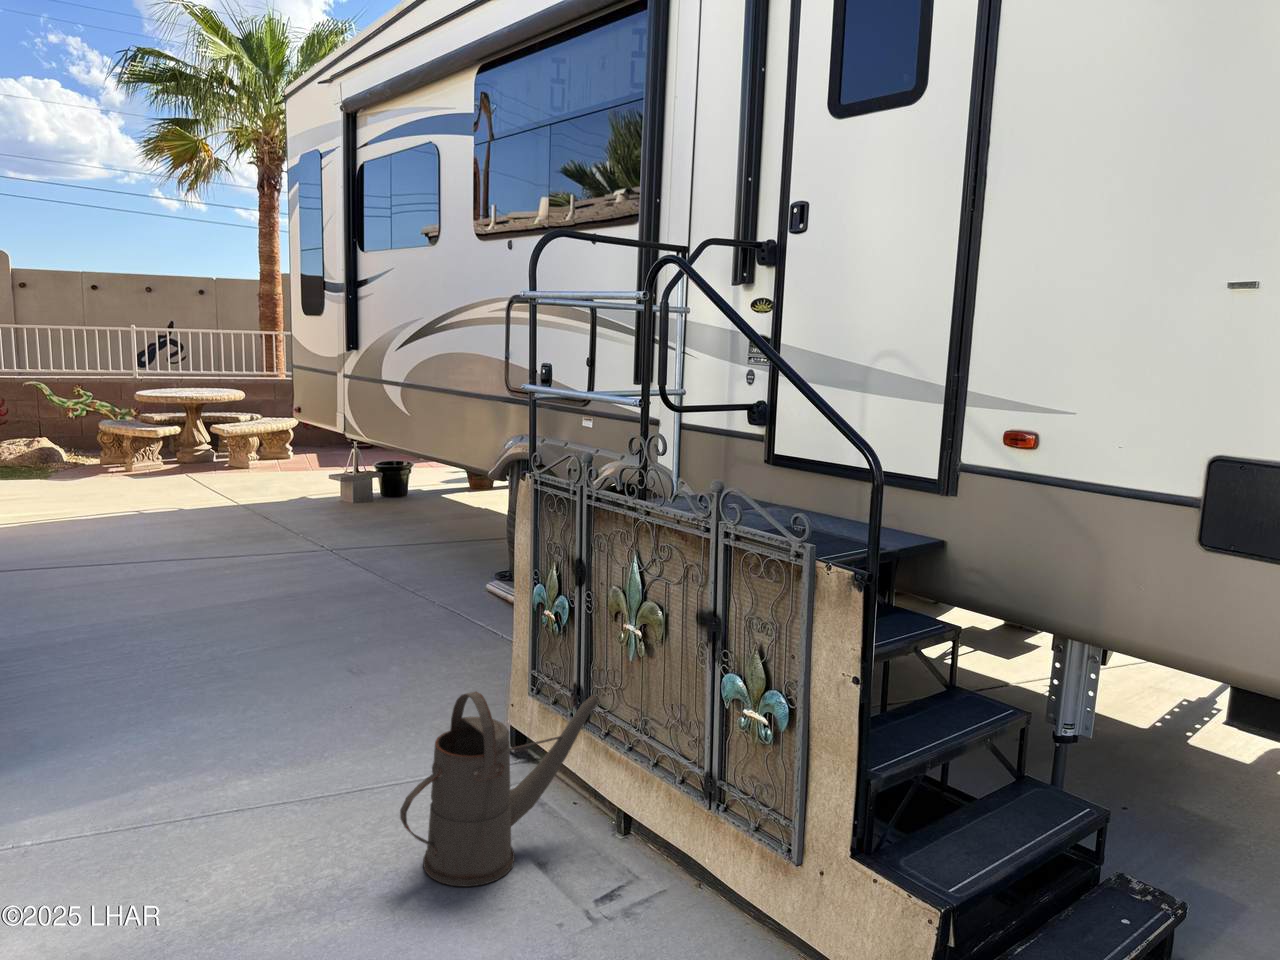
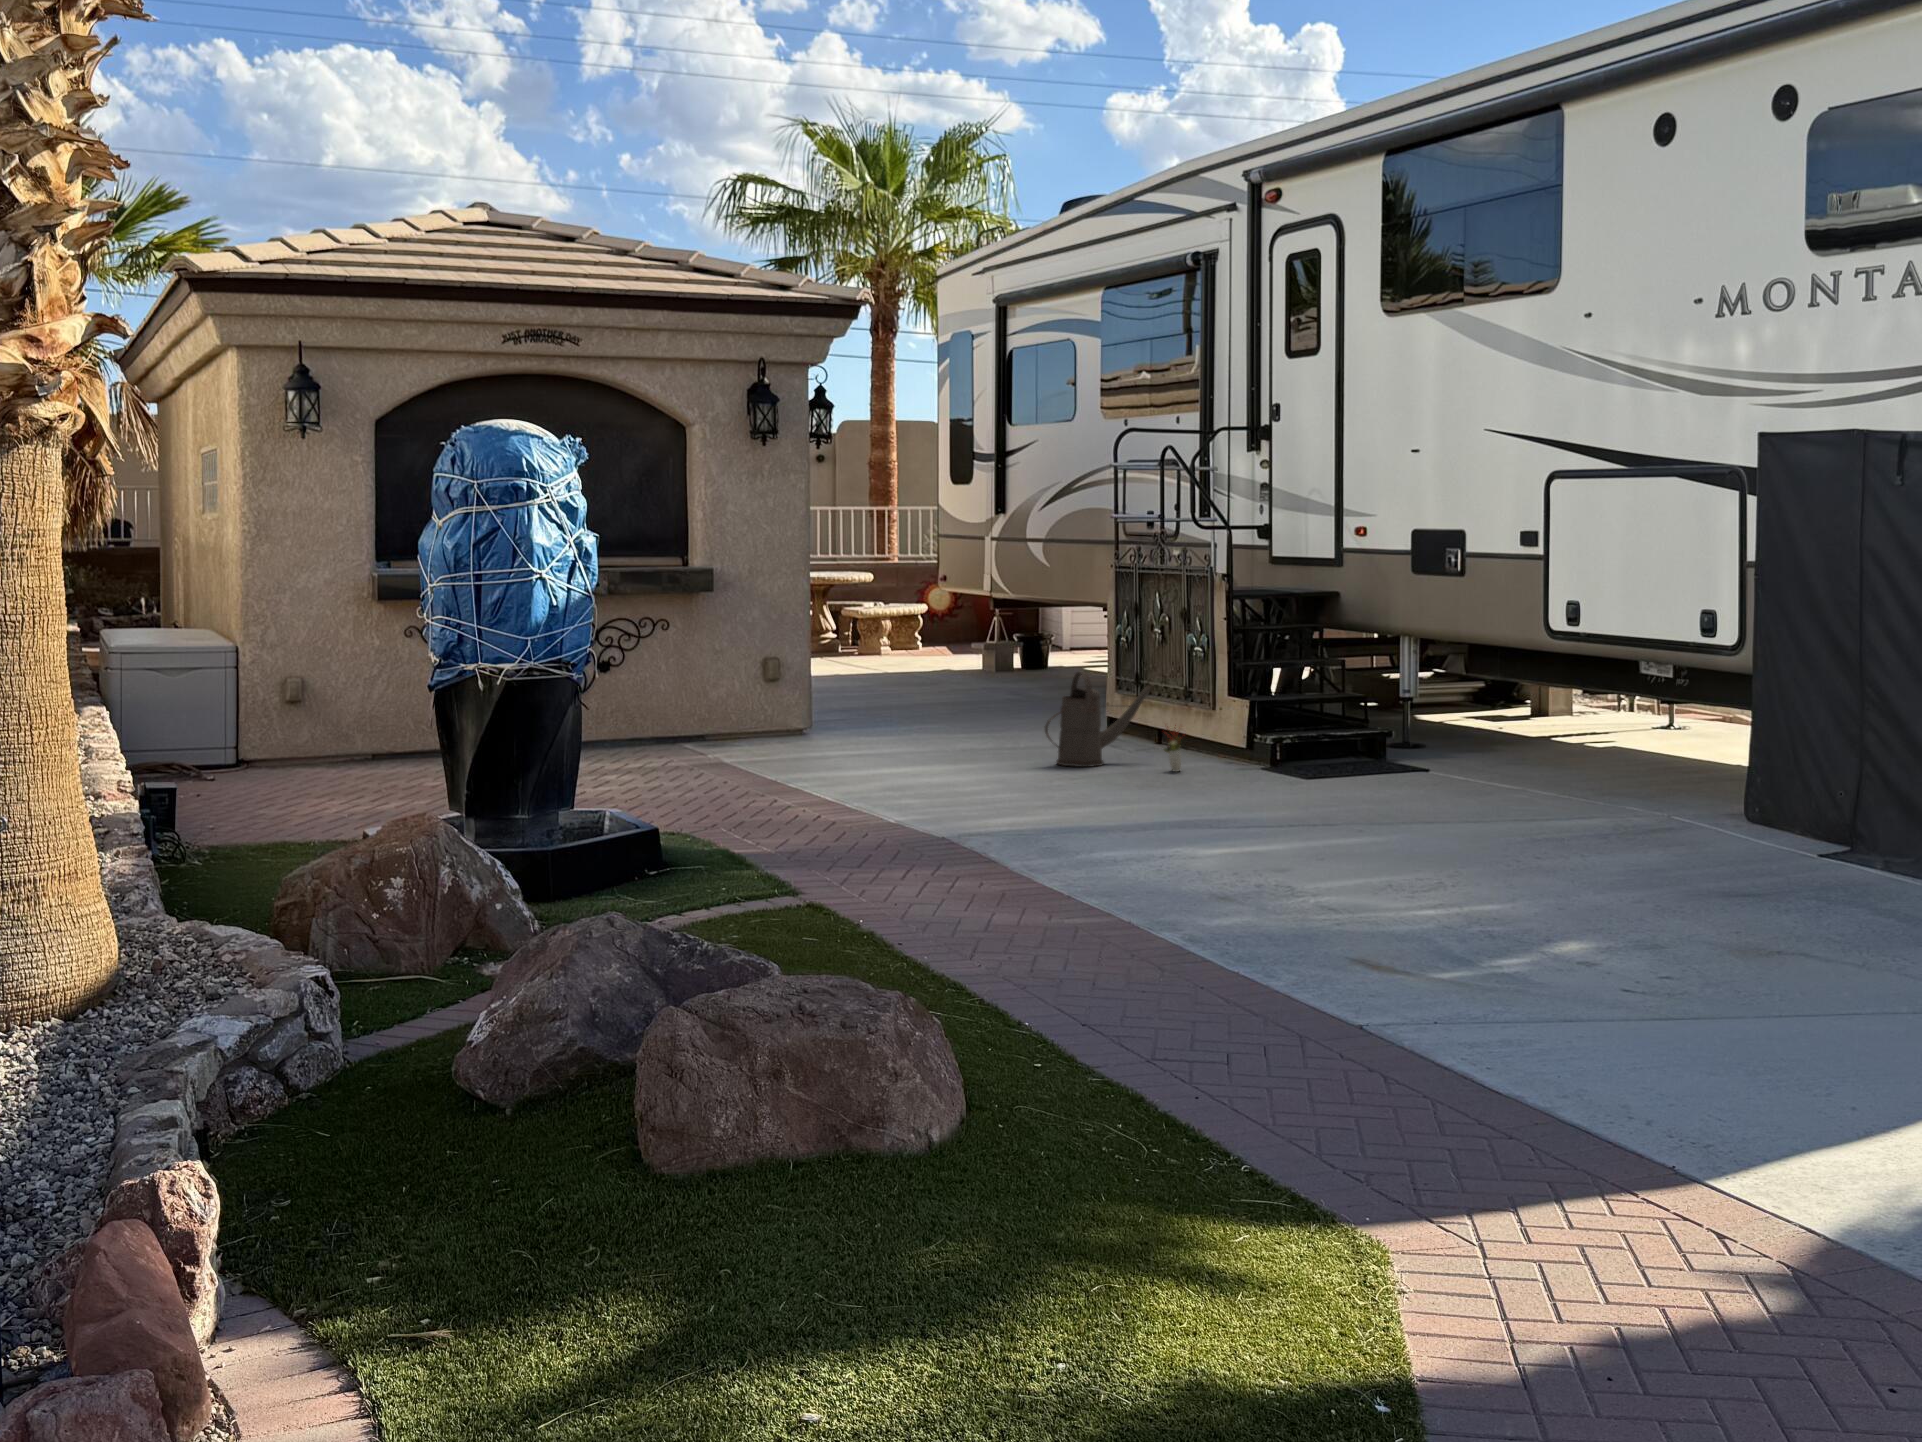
decorative plant: none [639,812,687,911] -> present [1164,725,1181,771]

